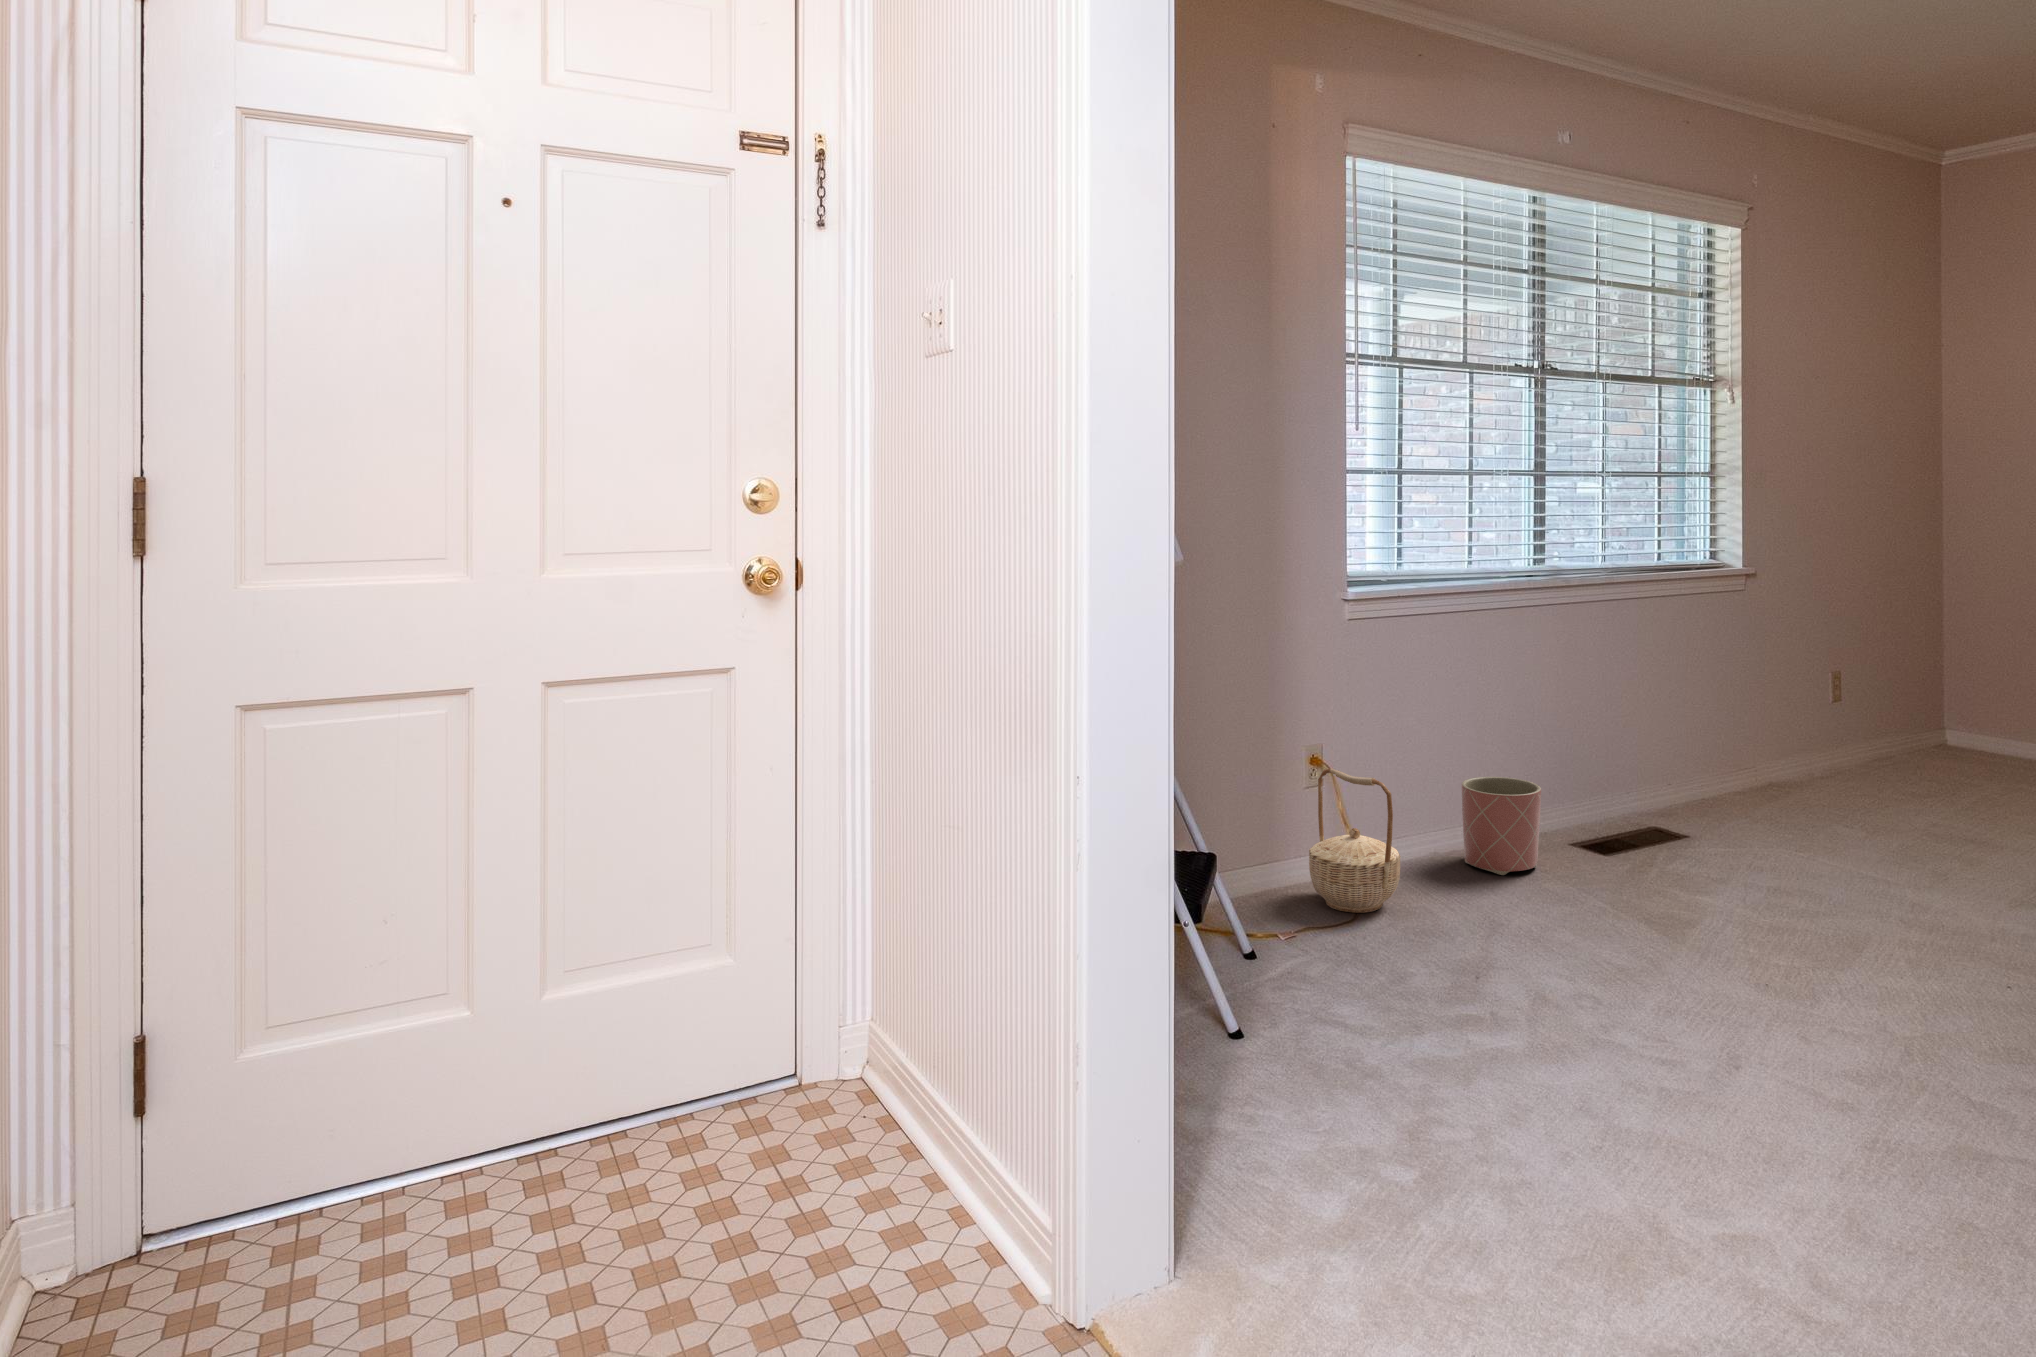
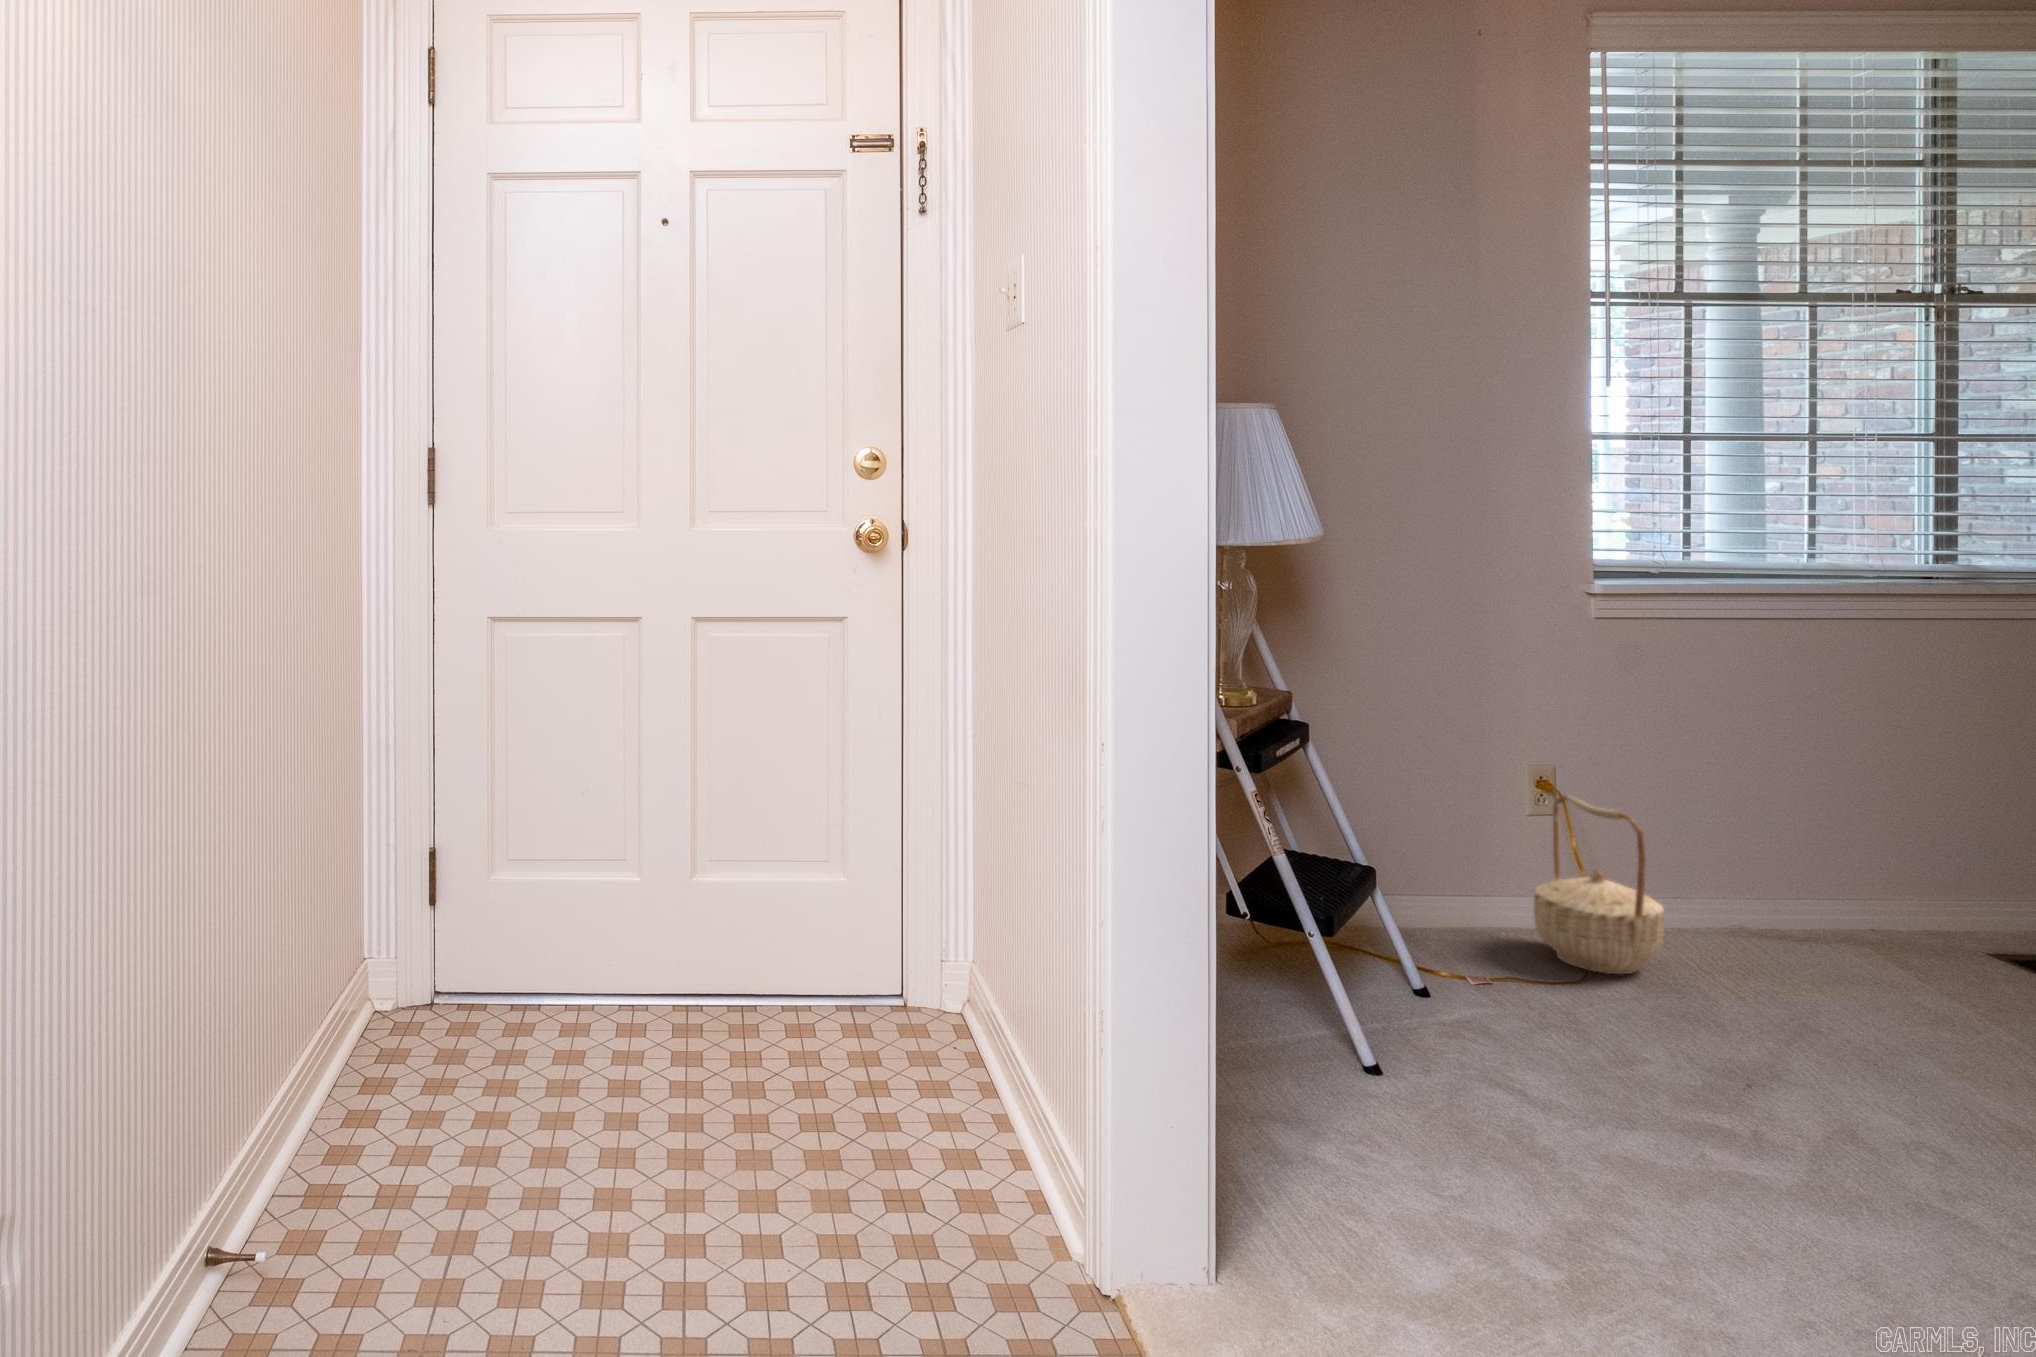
planter: present [1462,777,1541,875] -> none [1789,837,1924,969]

